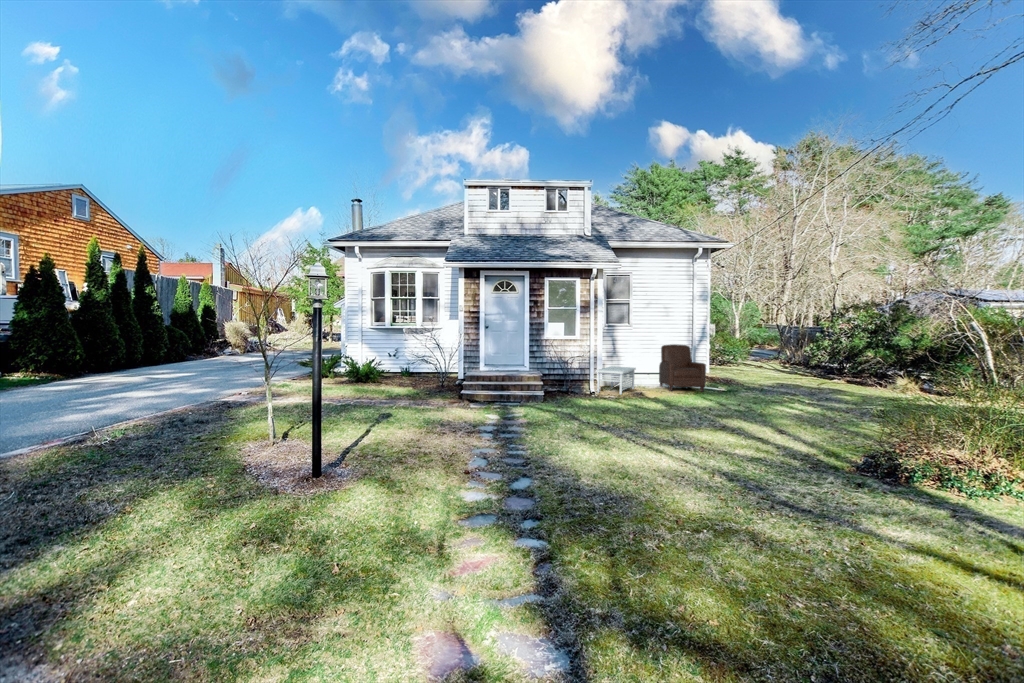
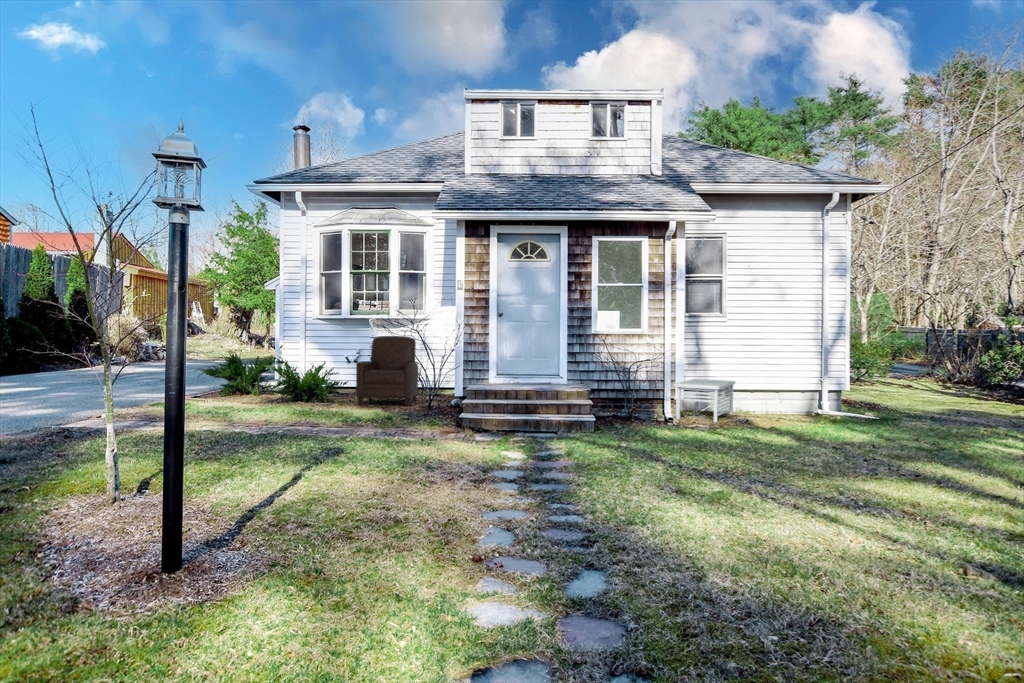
chair: present [659,344,706,392] -> present [356,336,418,406]

